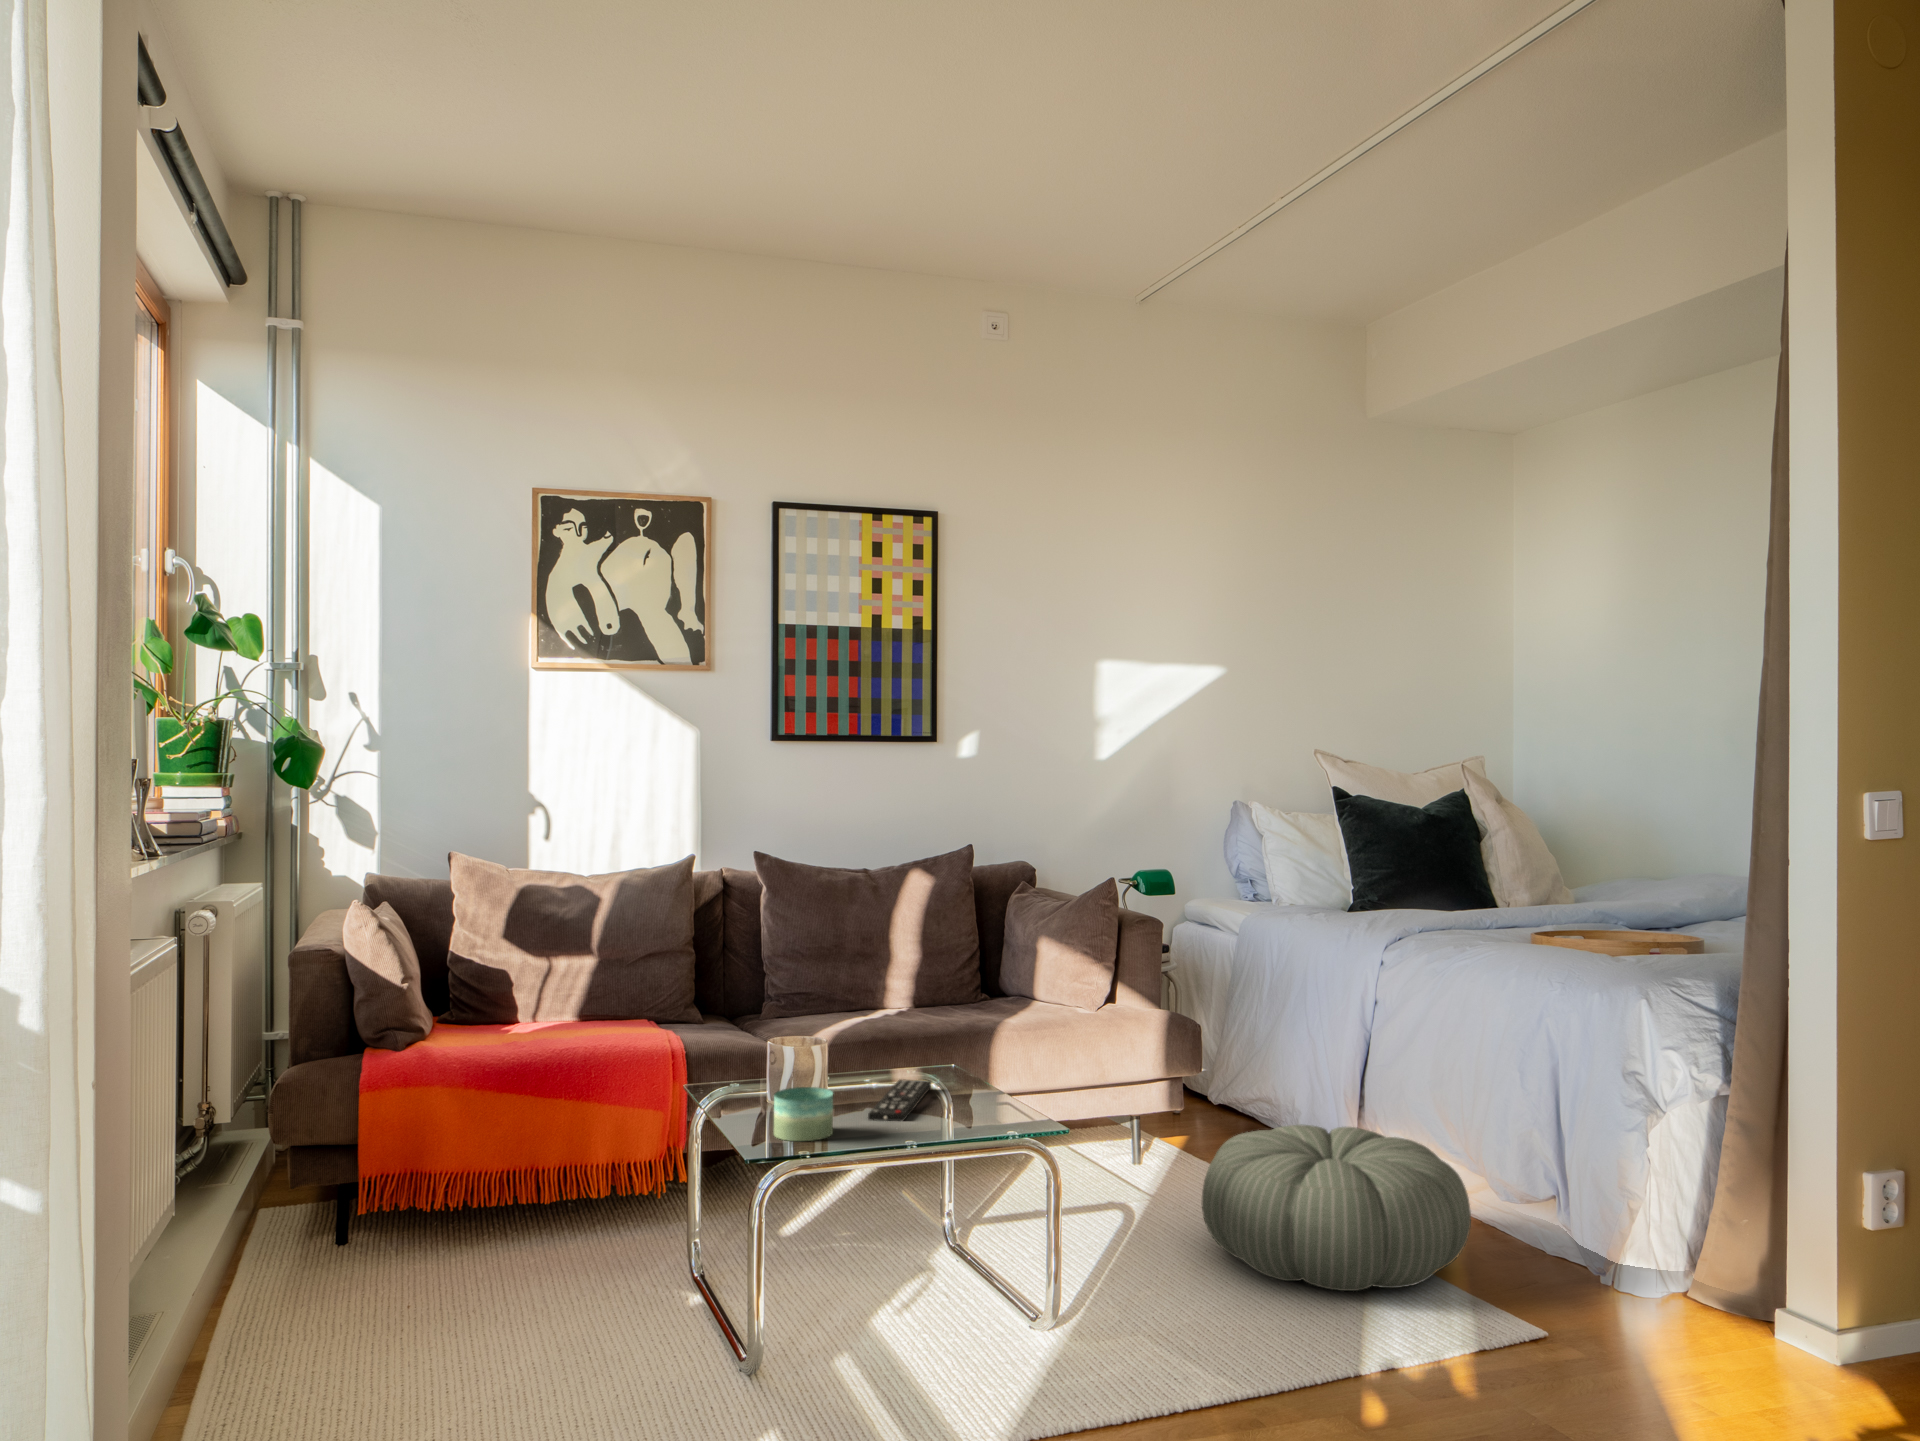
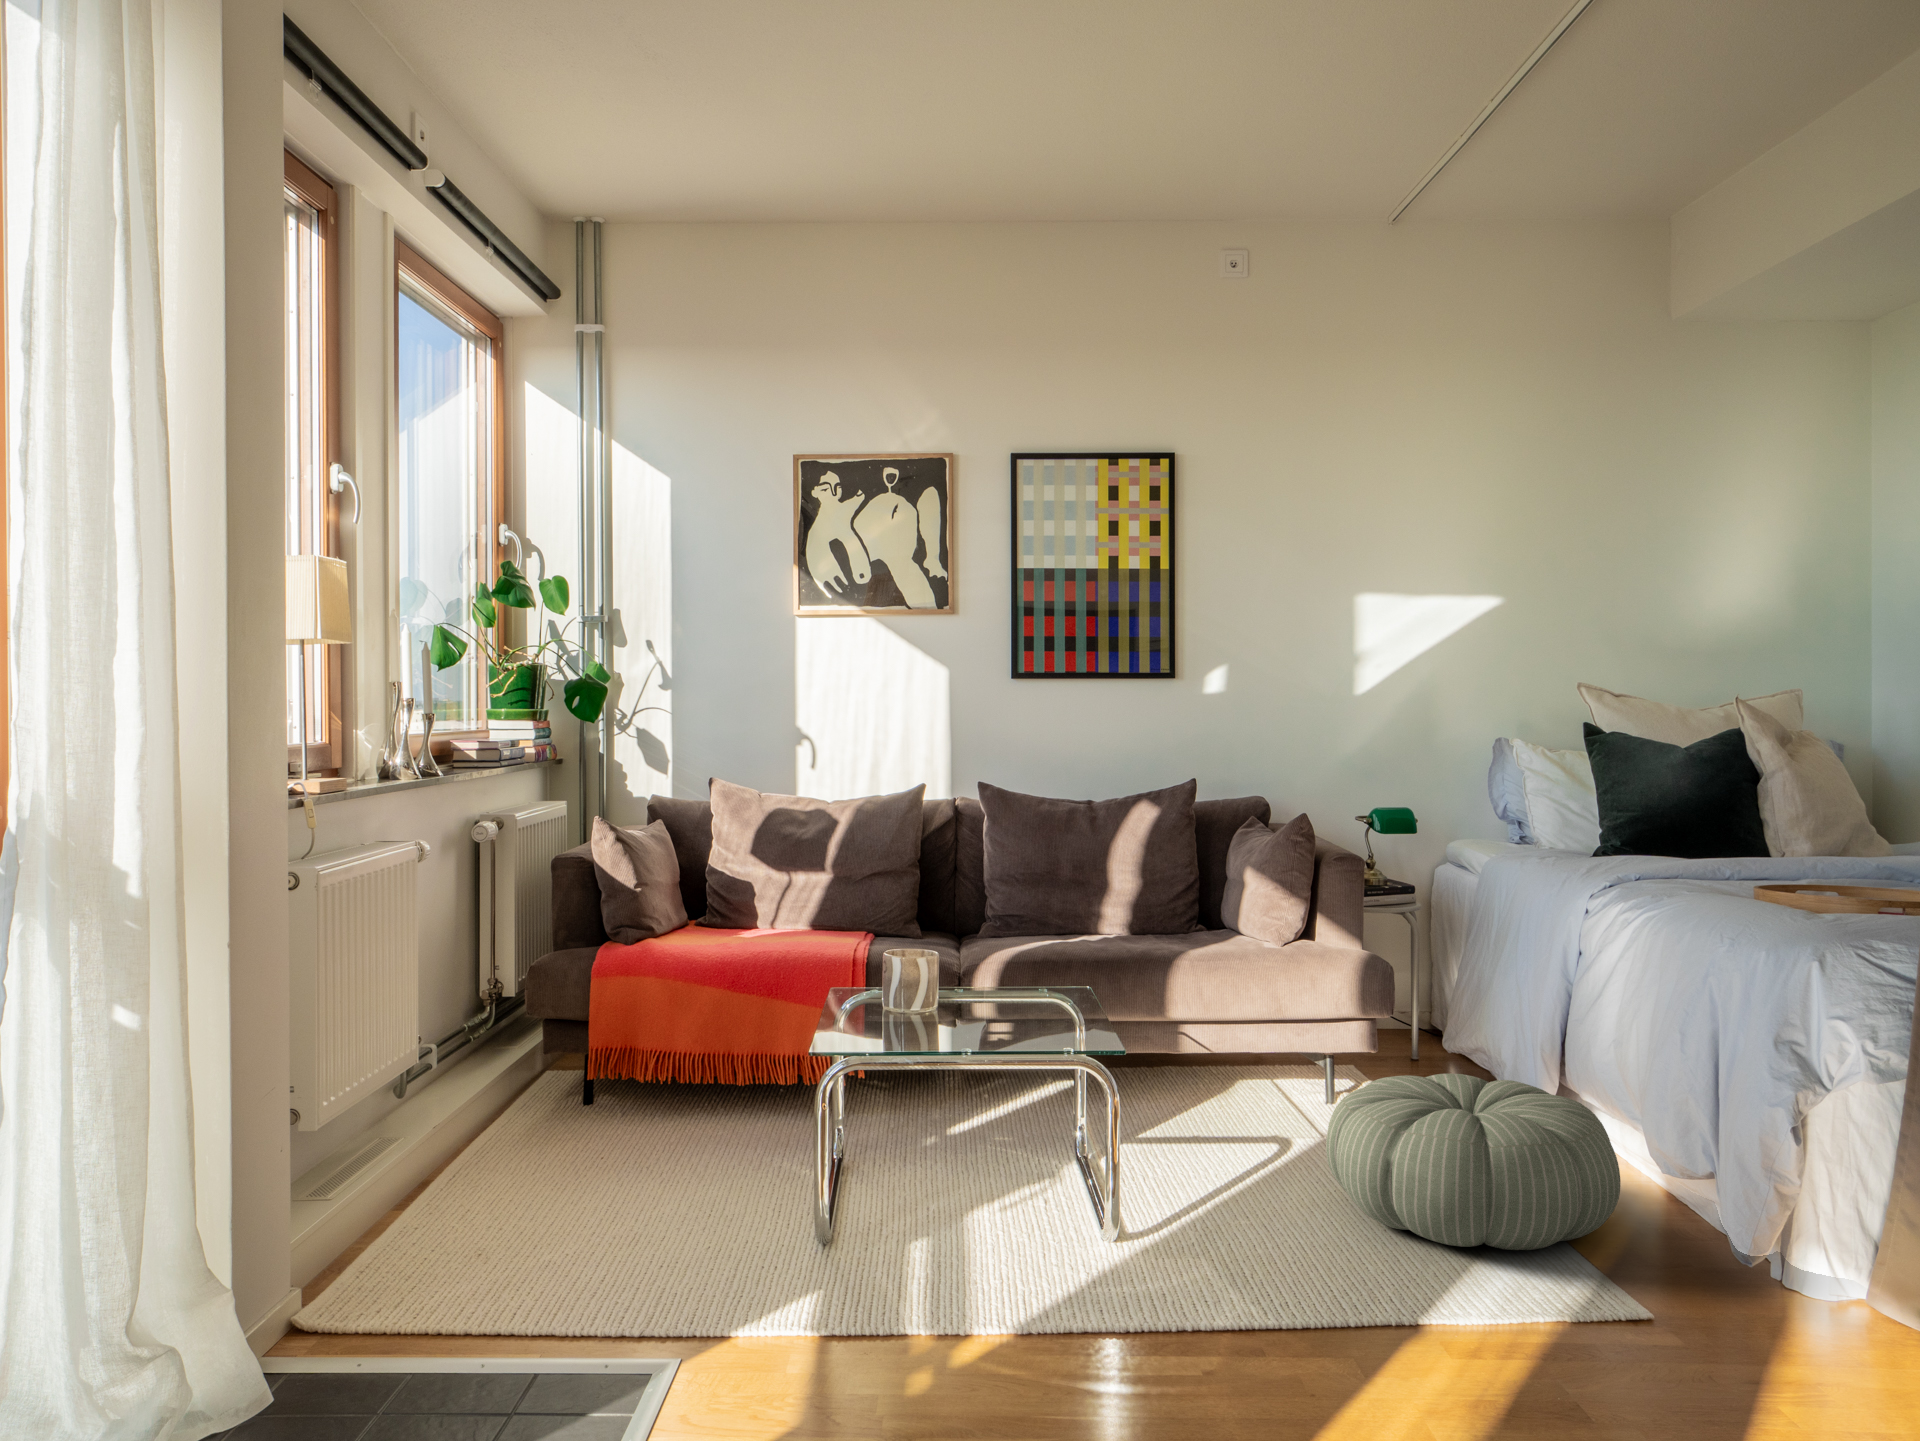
remote control: present [868,1080,931,1121] -> none [968,996,1059,1032]
candle: present [774,1087,833,1141] -> none [869,992,923,1040]

